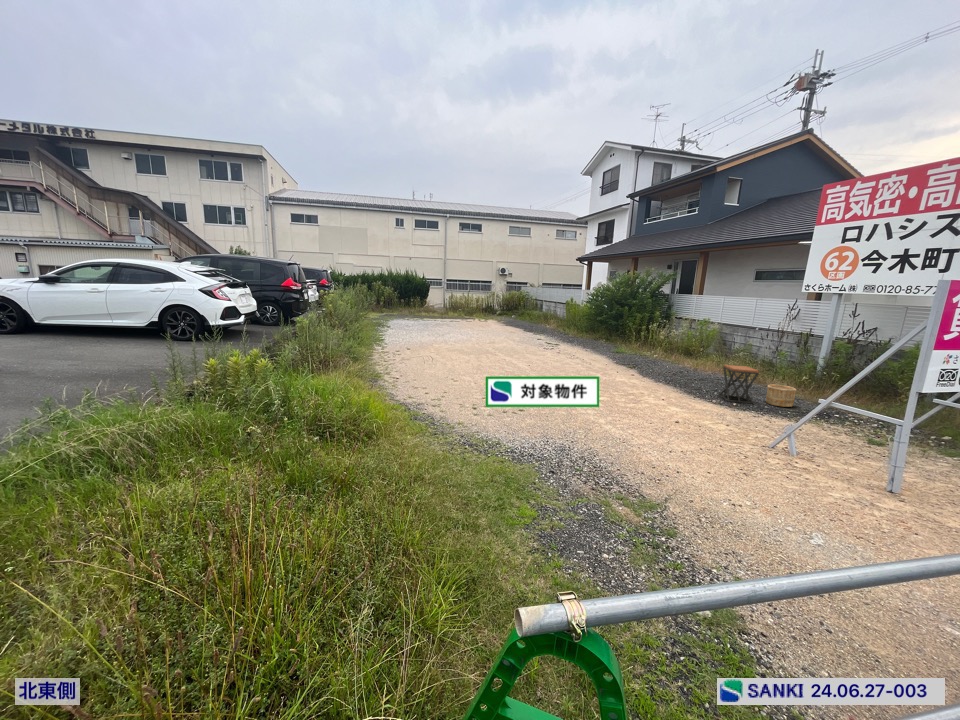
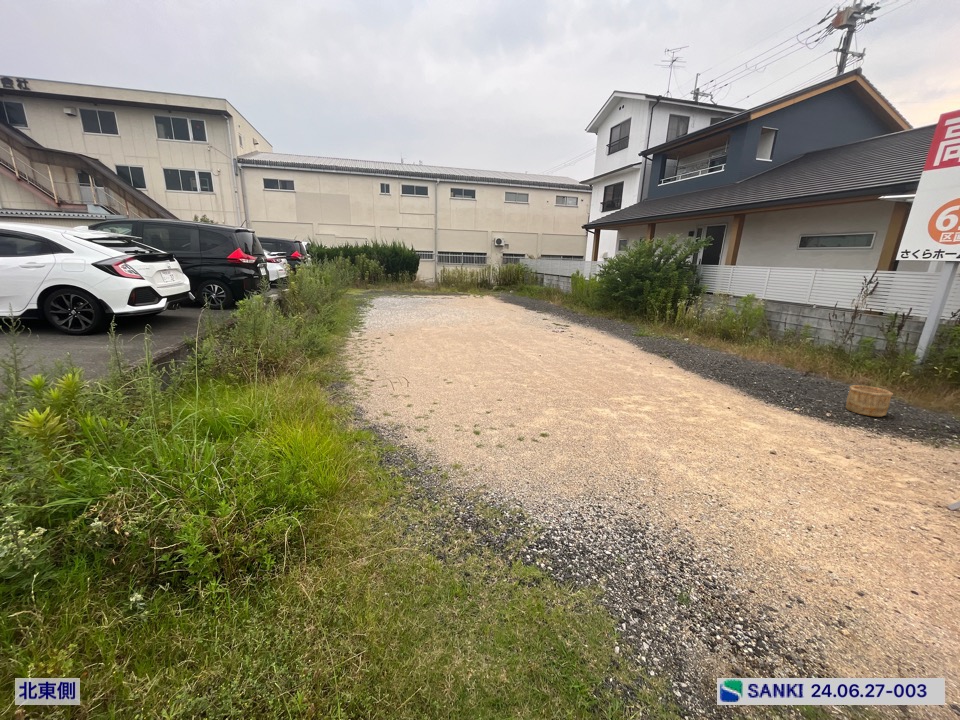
stool: present [719,365,759,404] -> none [780,359,843,412]

